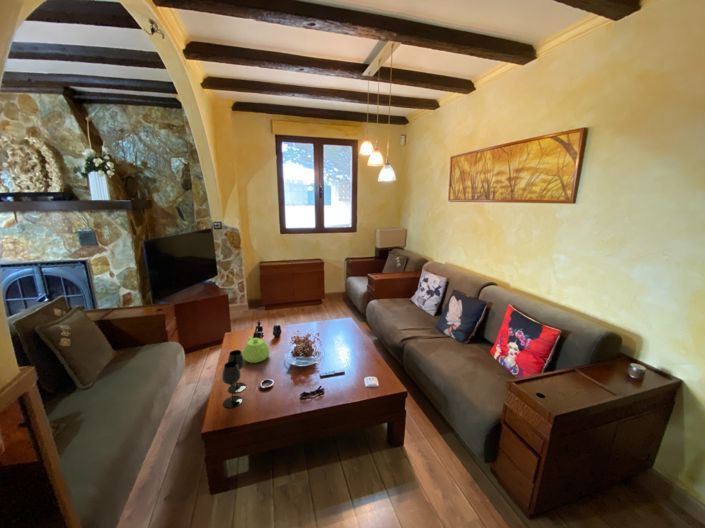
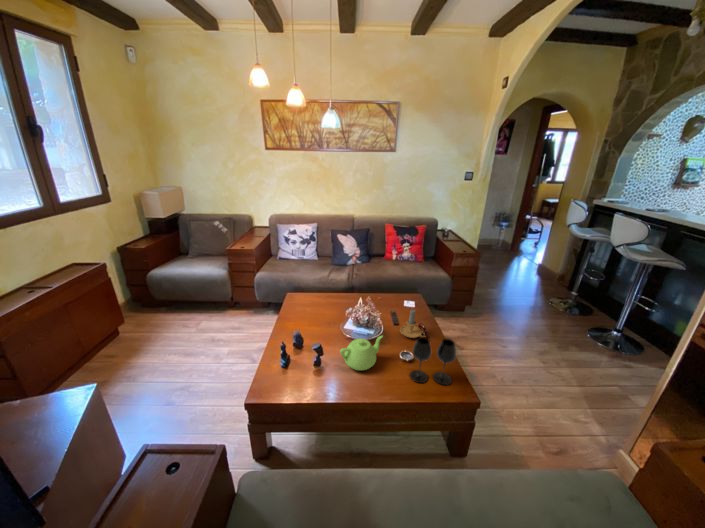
candle: none [291,353,314,385] -> present [400,310,423,338]

